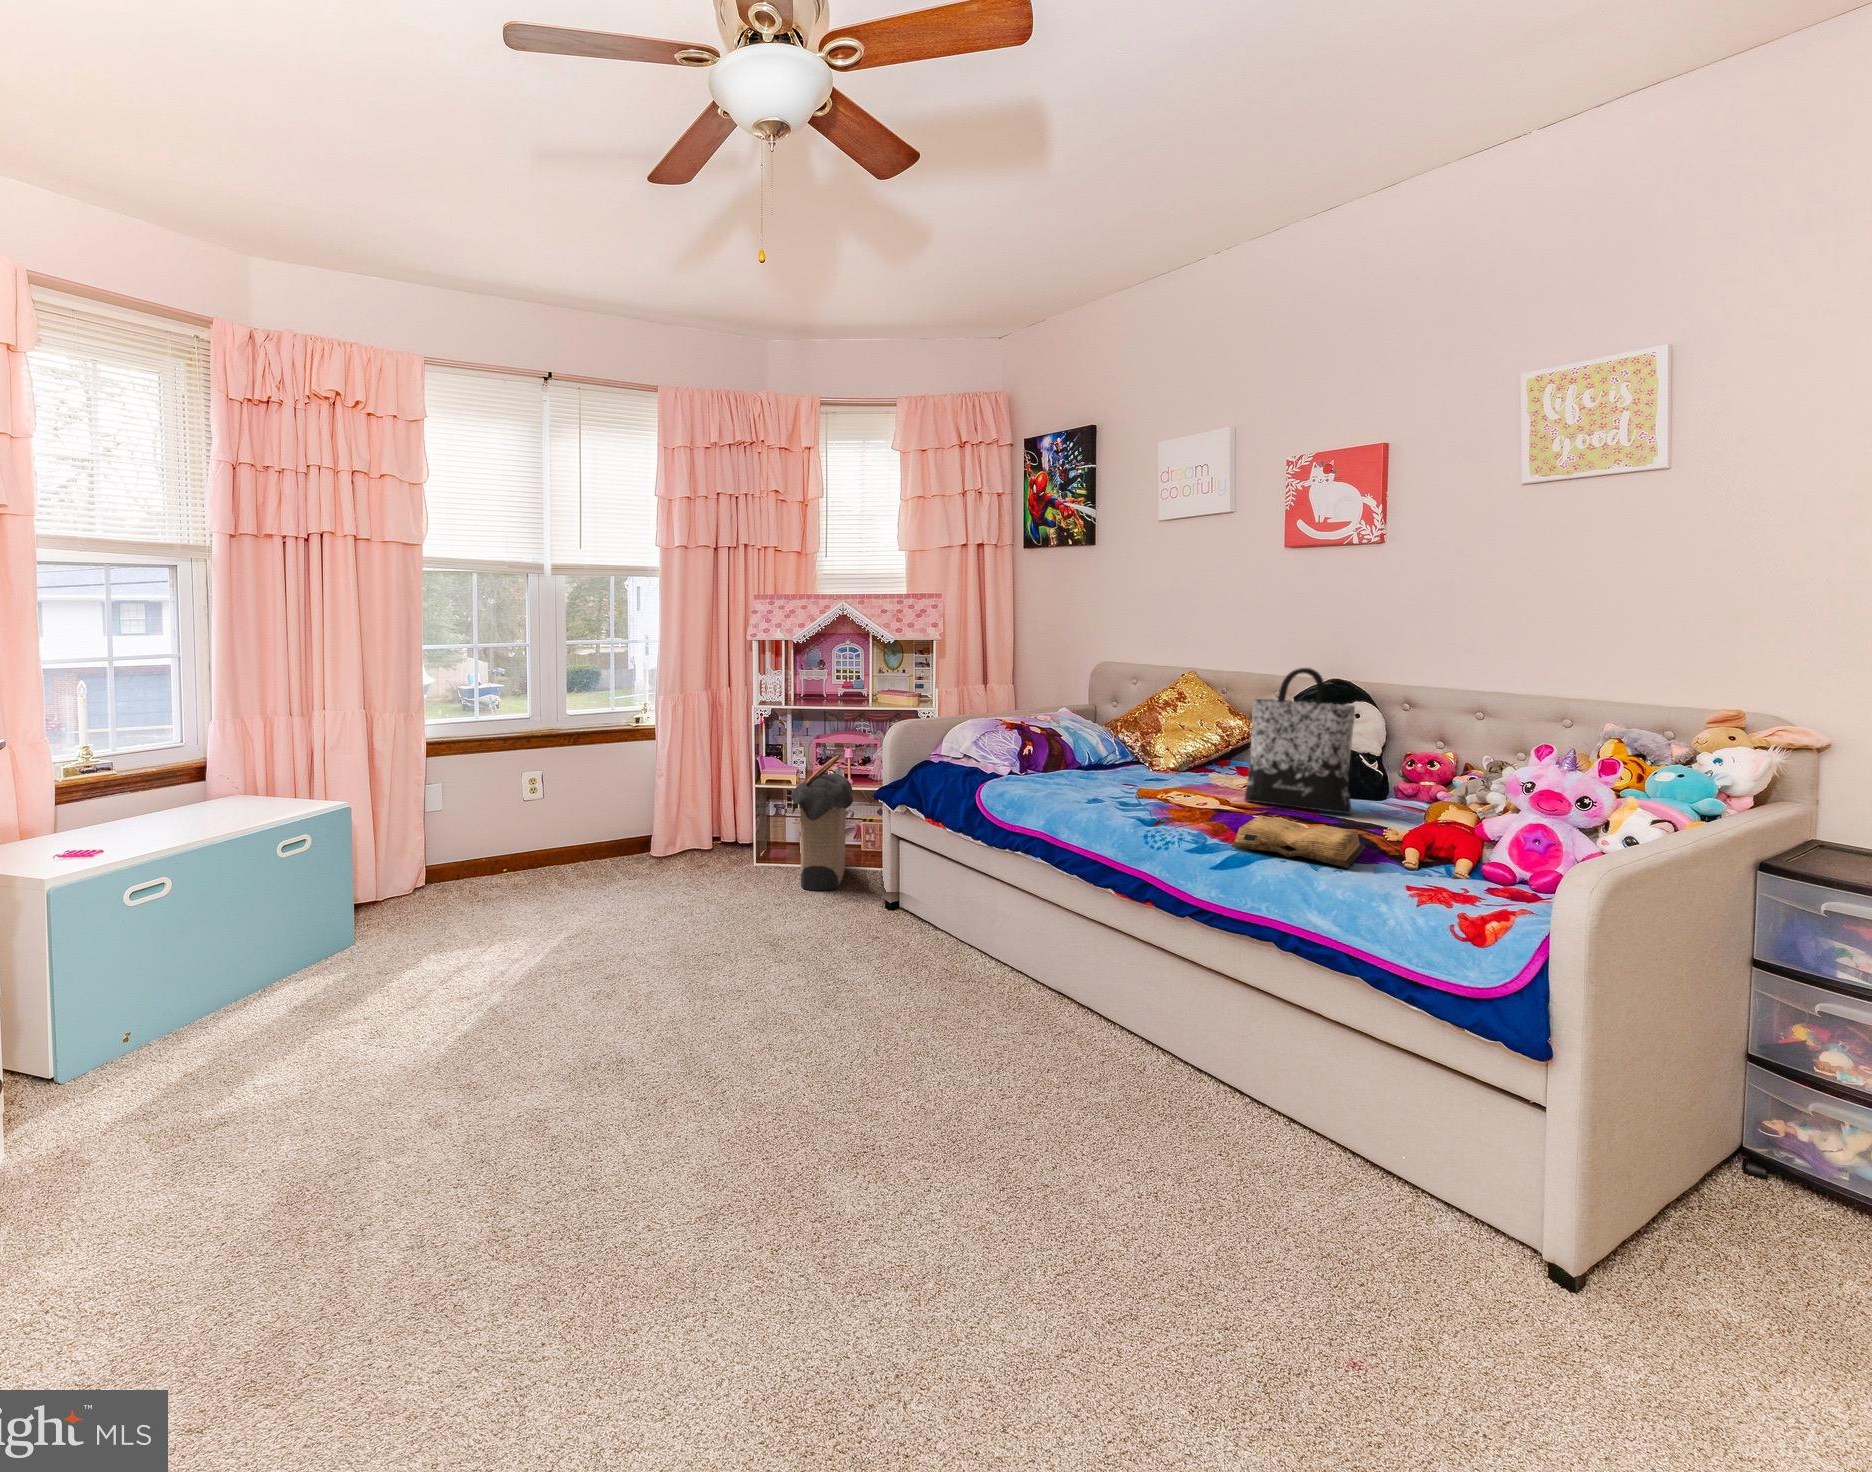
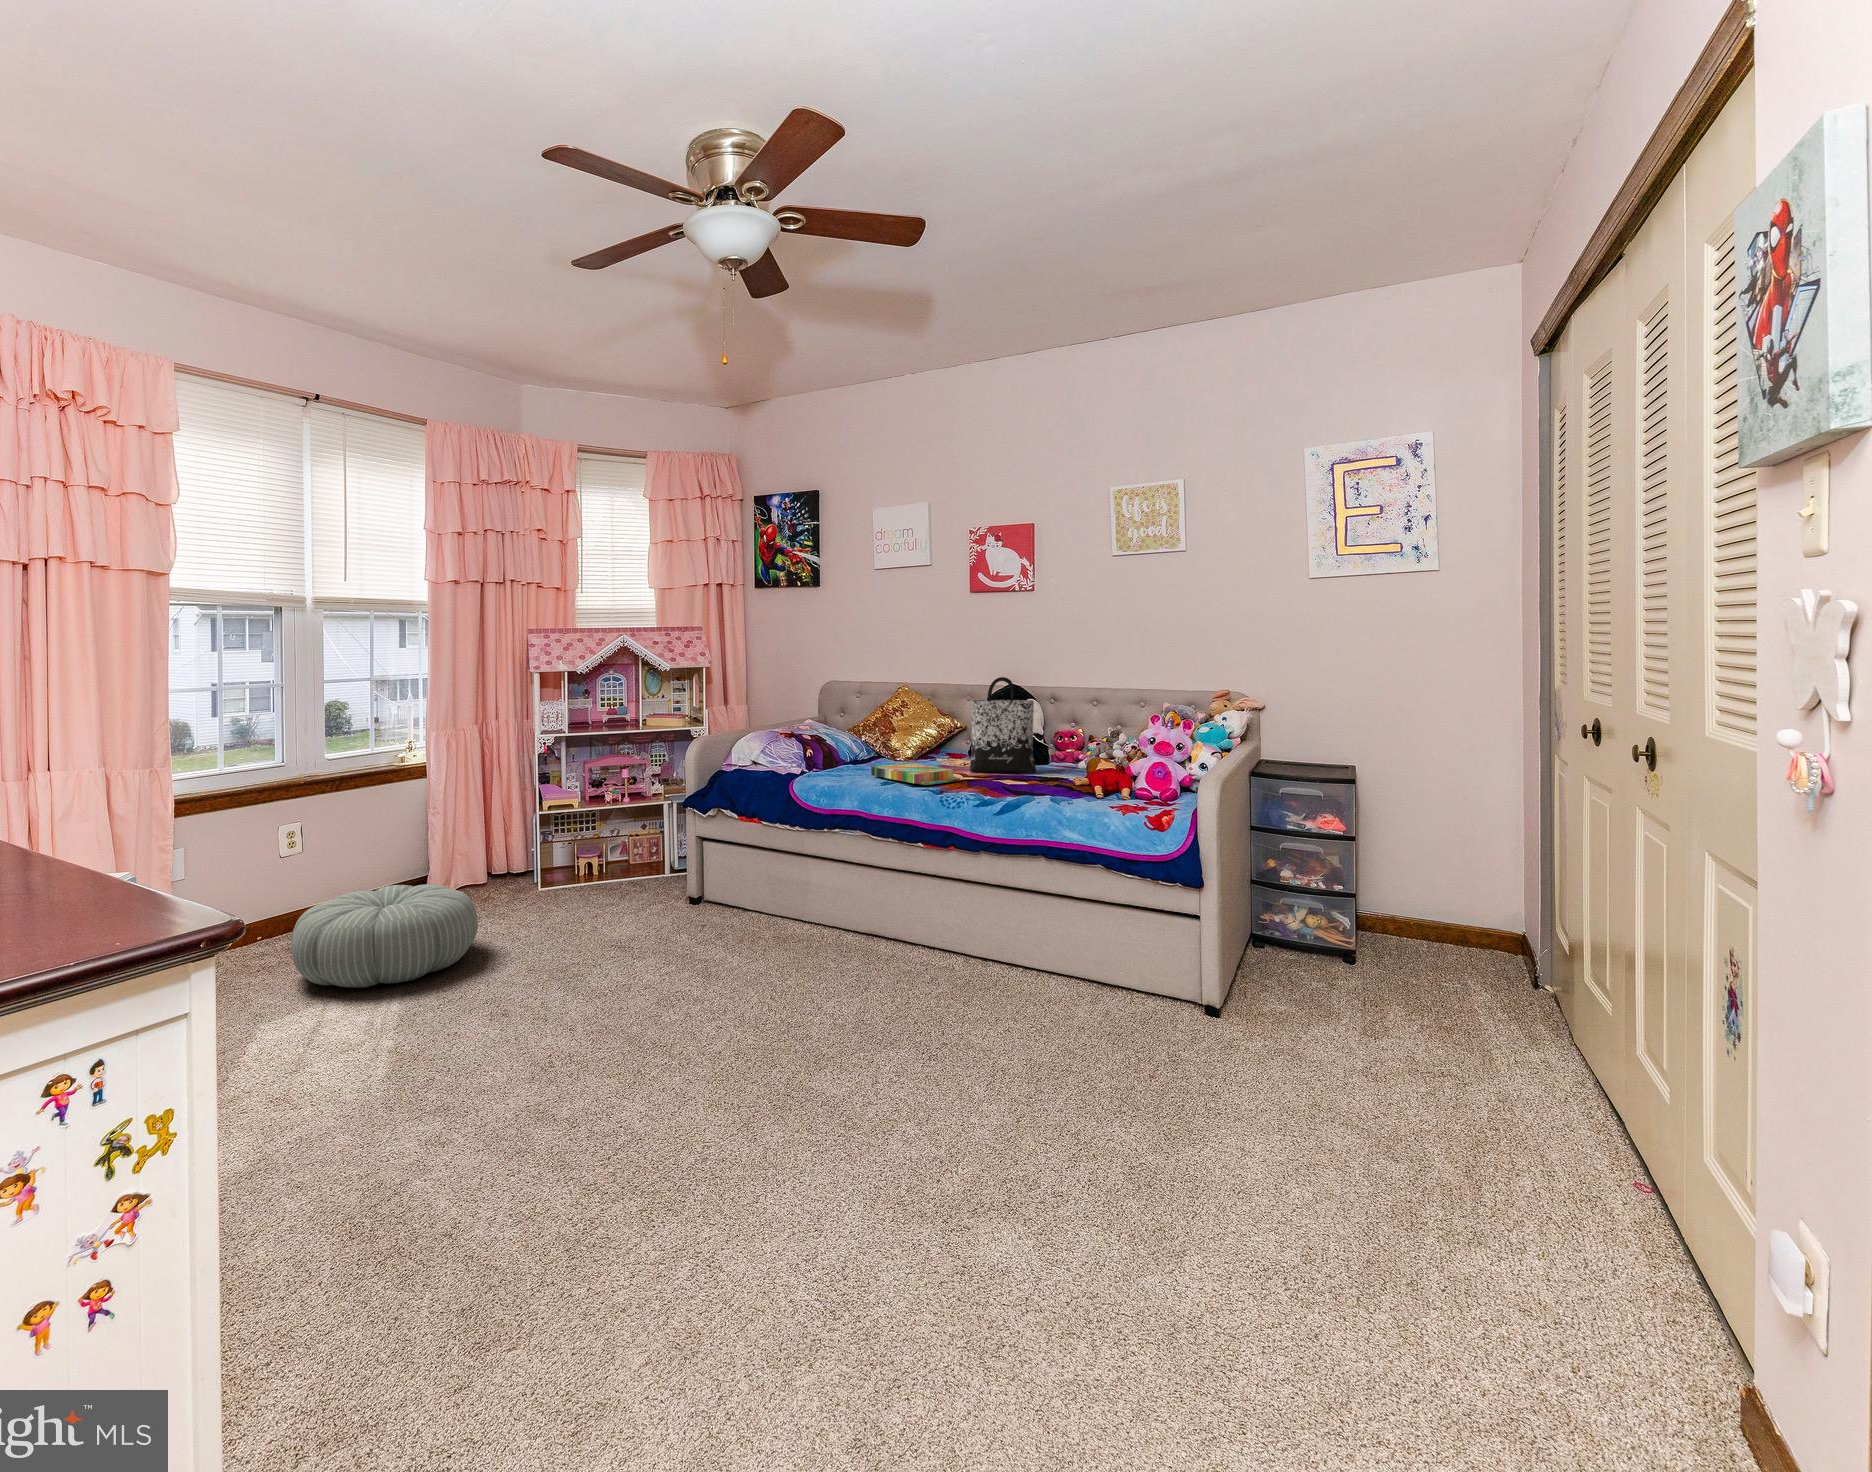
laundry hamper: present [790,755,853,891] -> none [575,775,637,899]
board game: none [1097,779,1220,818] -> present [871,763,960,785]
diary: present [1232,815,1365,868] -> none [977,775,1050,797]
pouf: none [460,852,646,962] -> present [291,884,478,988]

